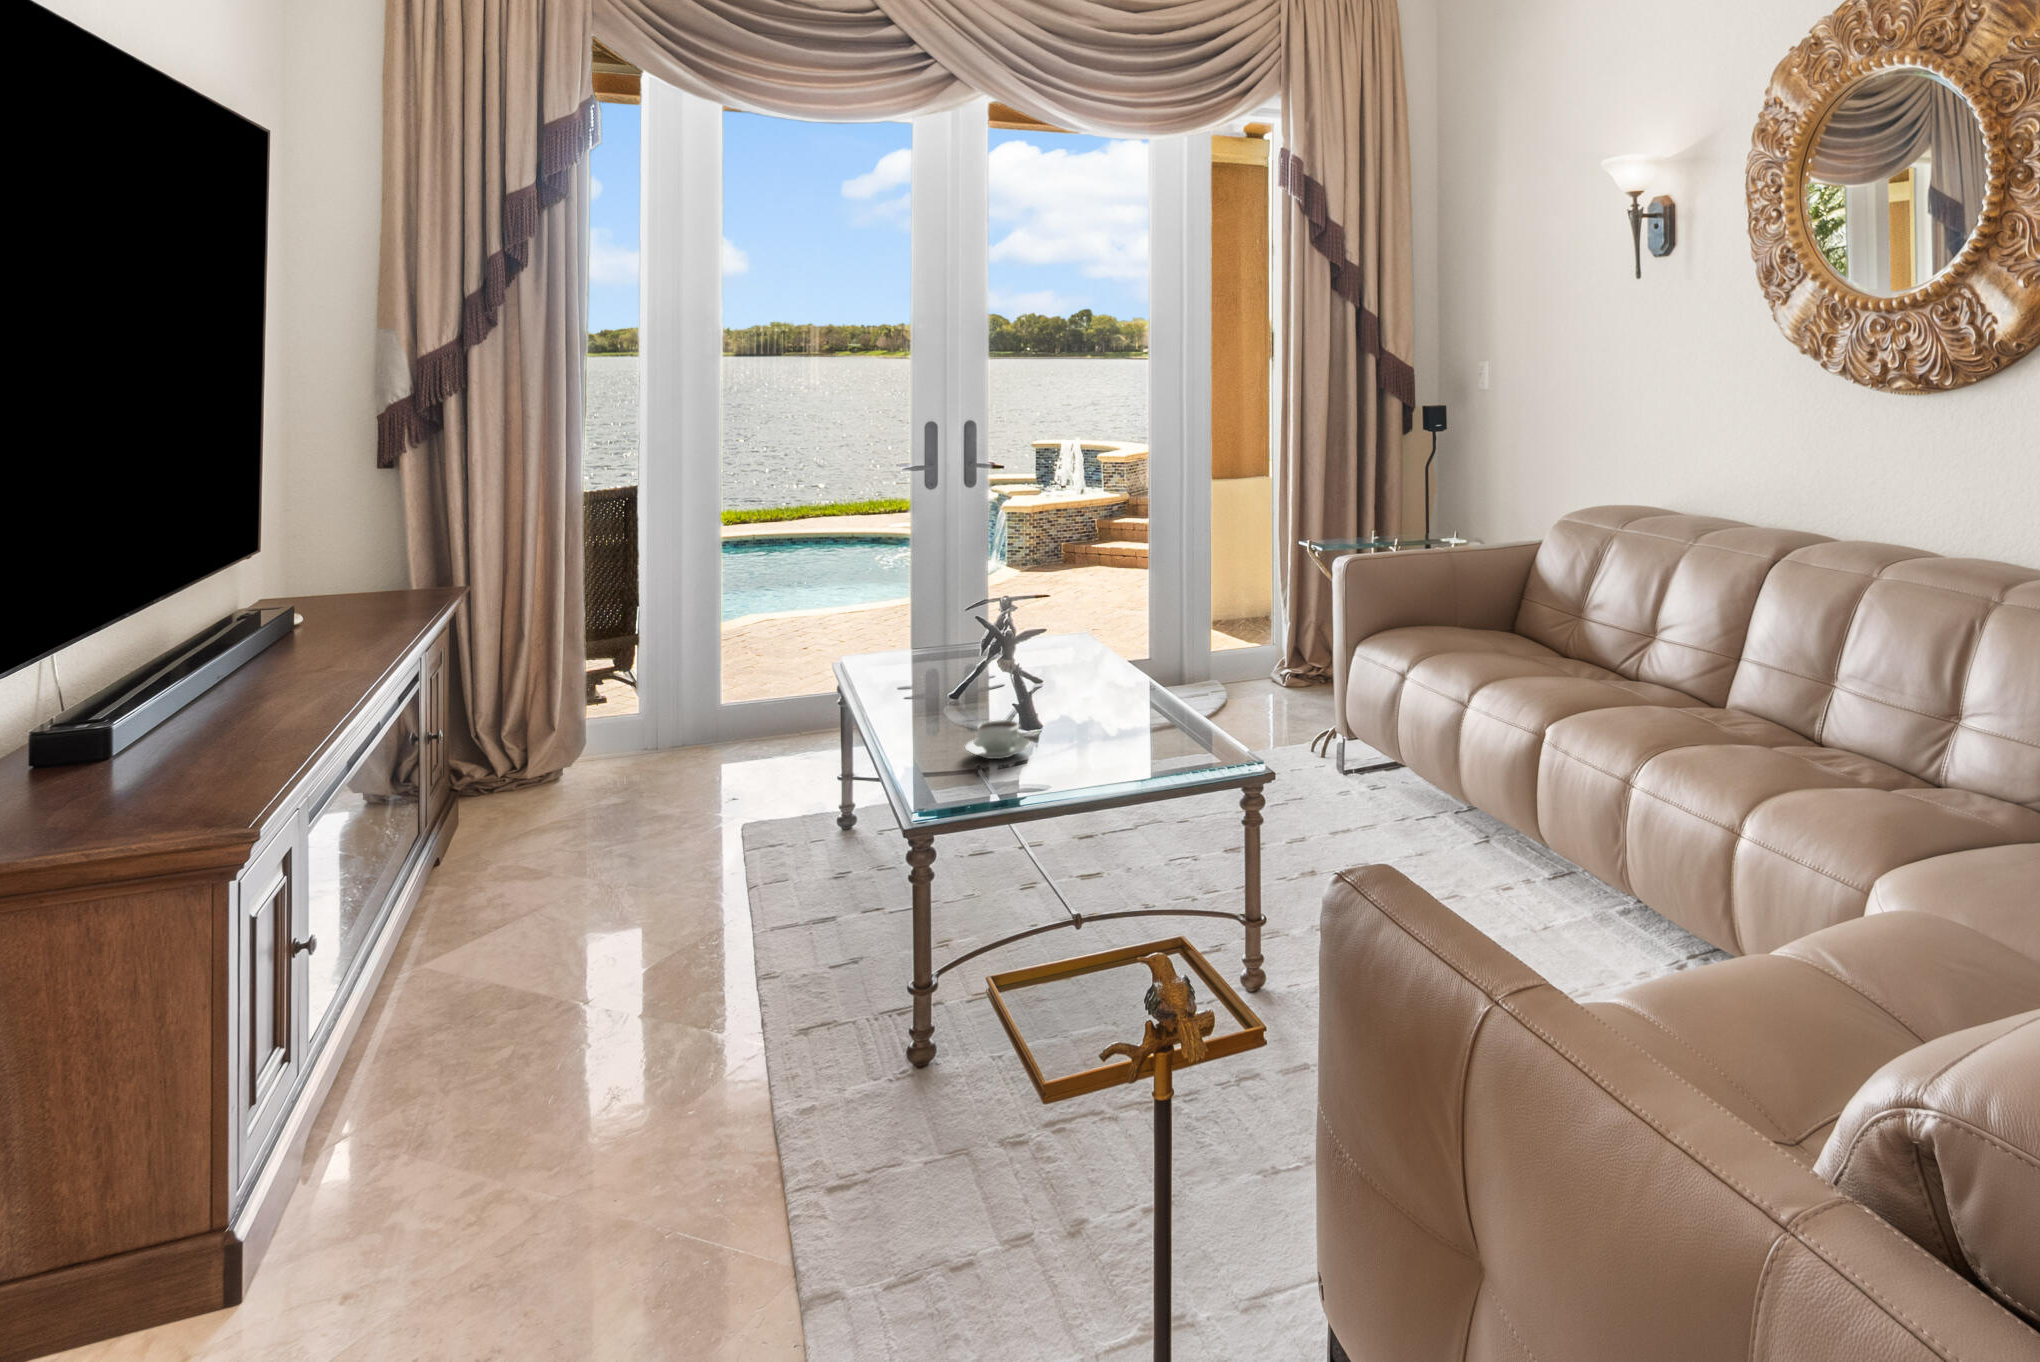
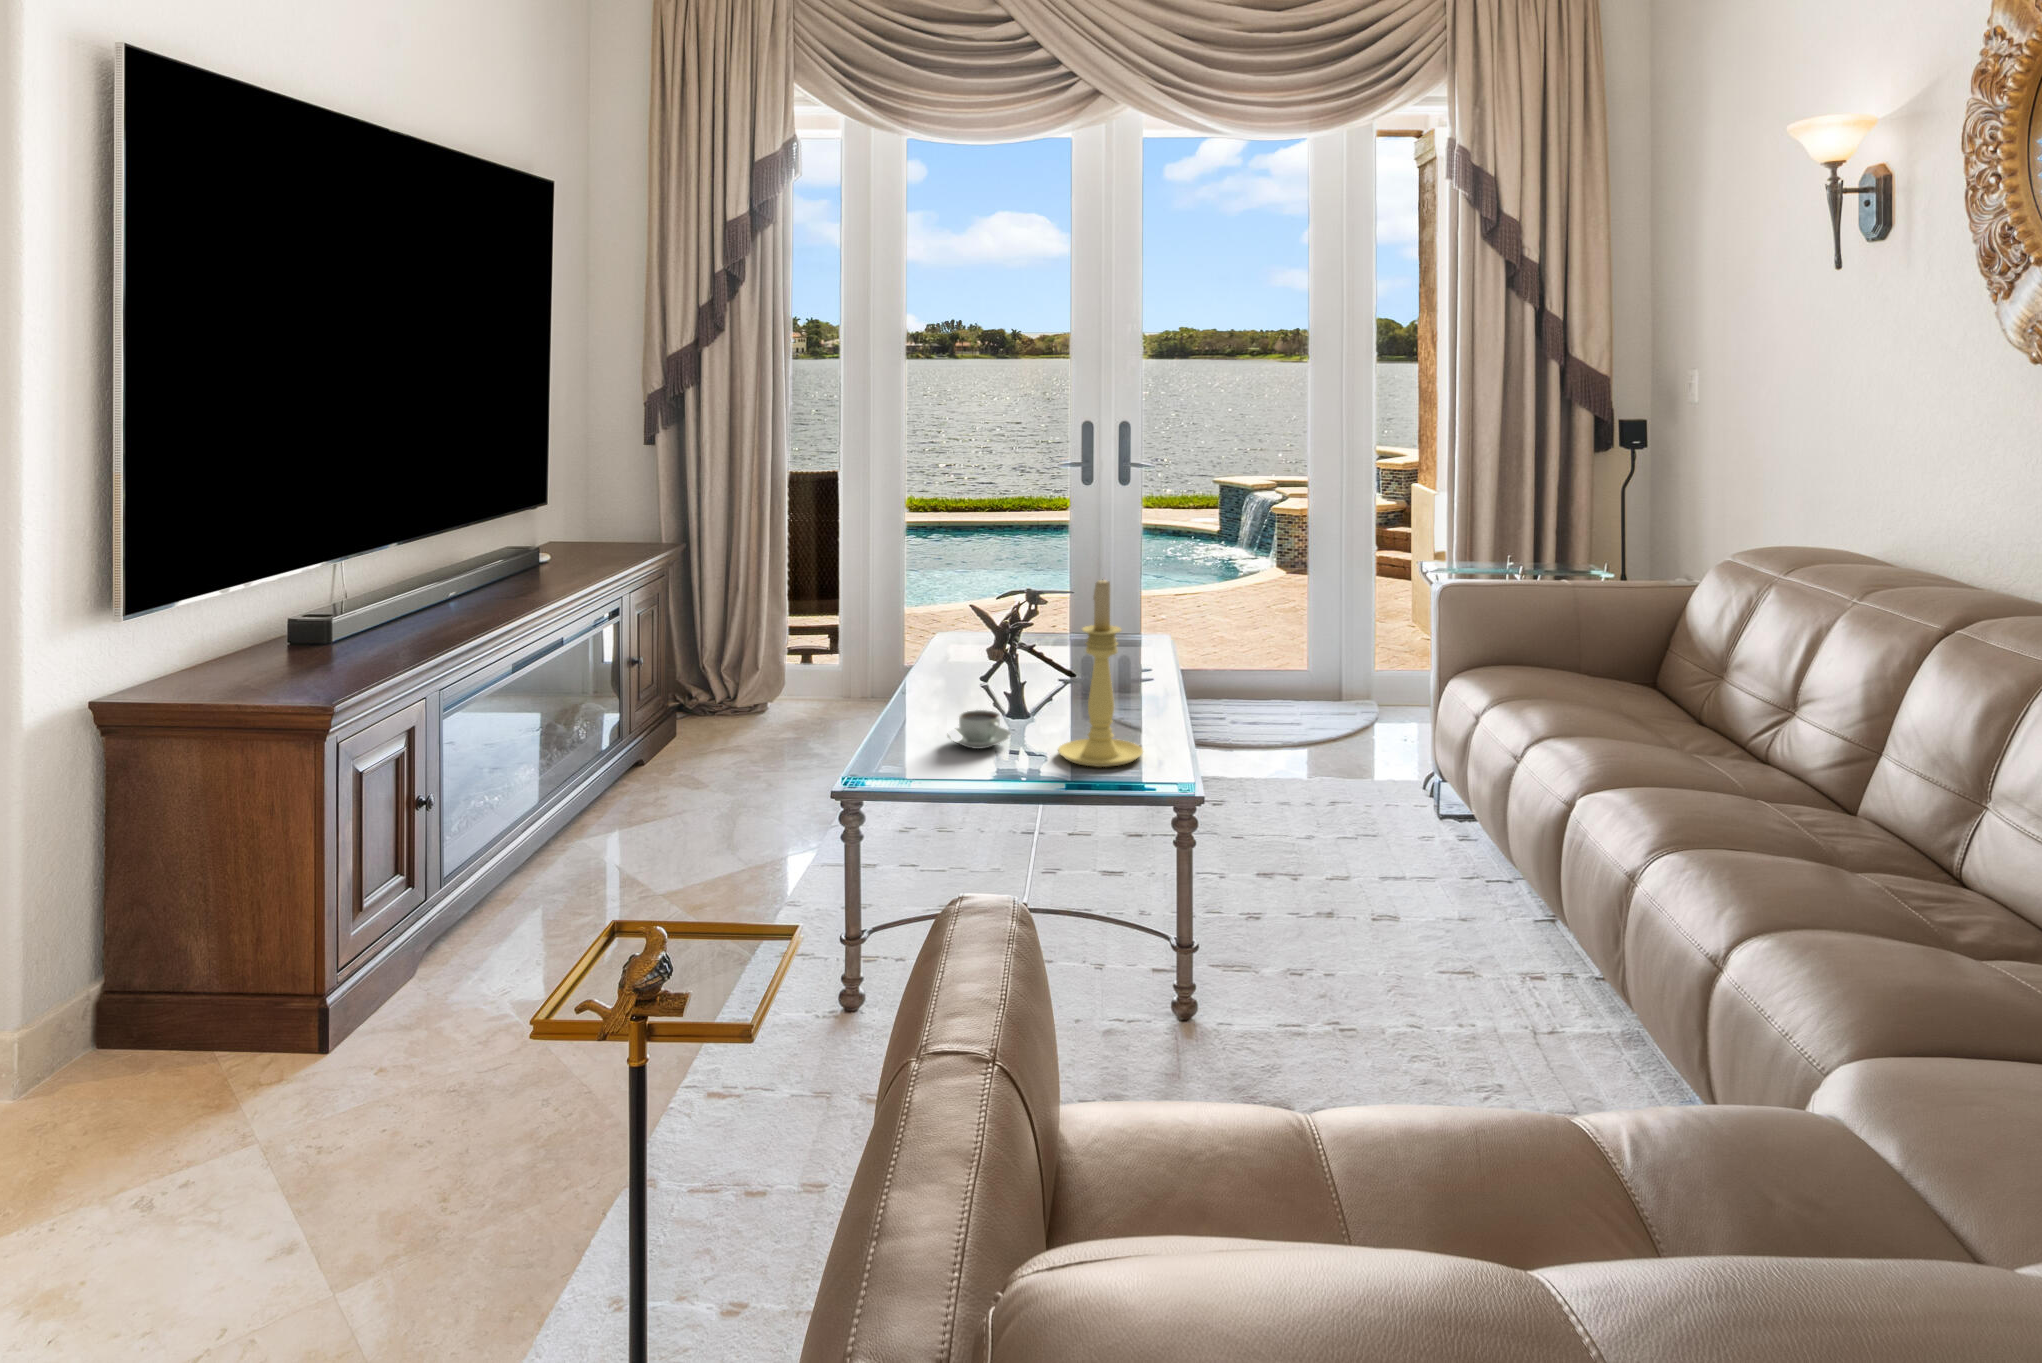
candle holder: none [1085,576,1169,758] -> present [1058,580,1143,767]

